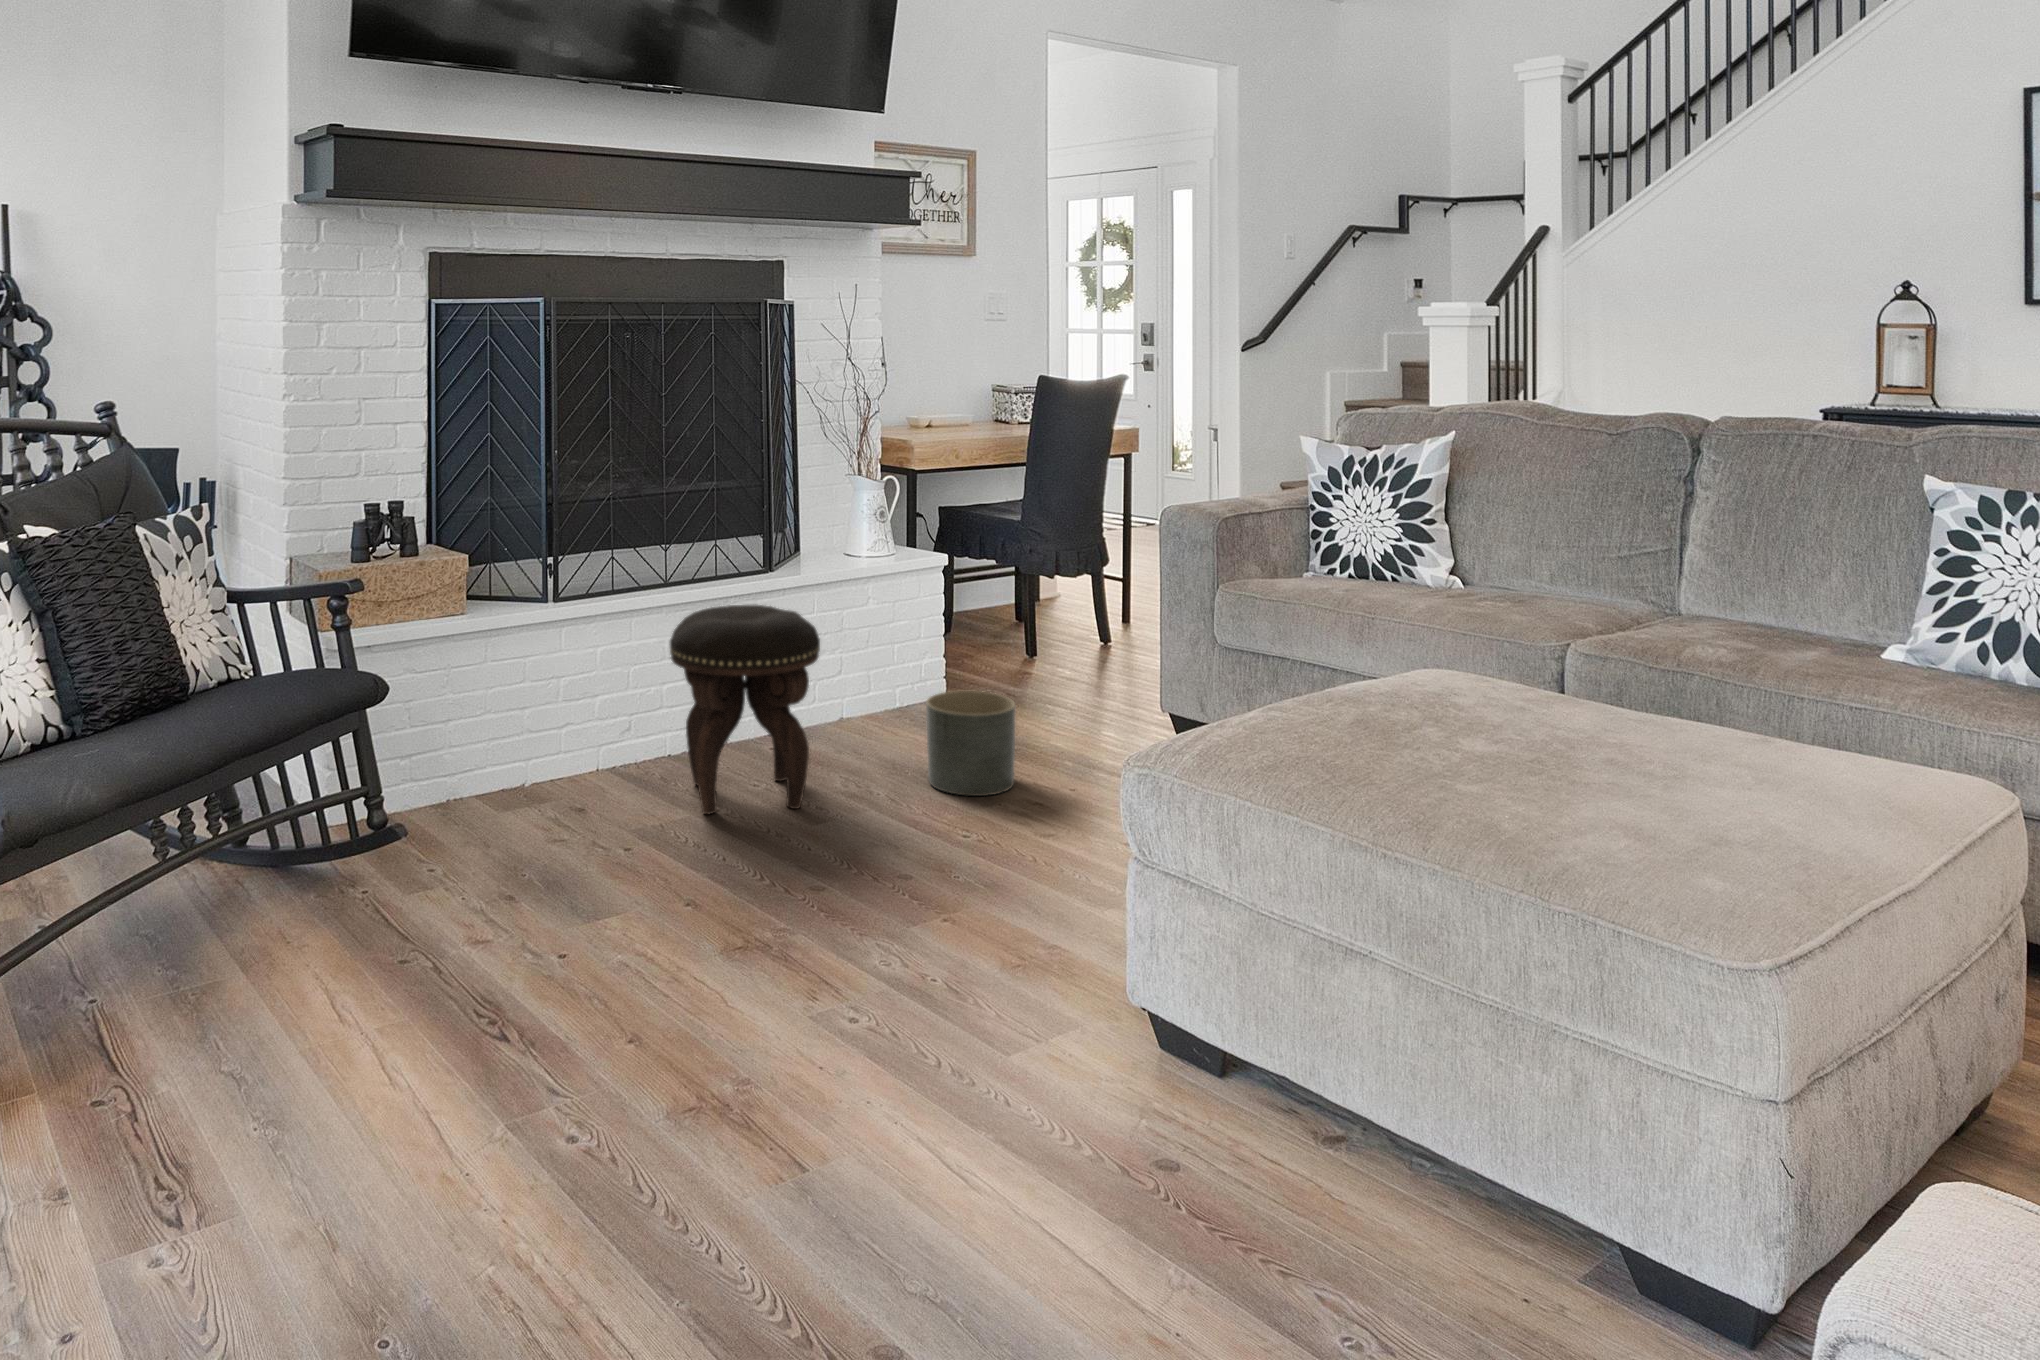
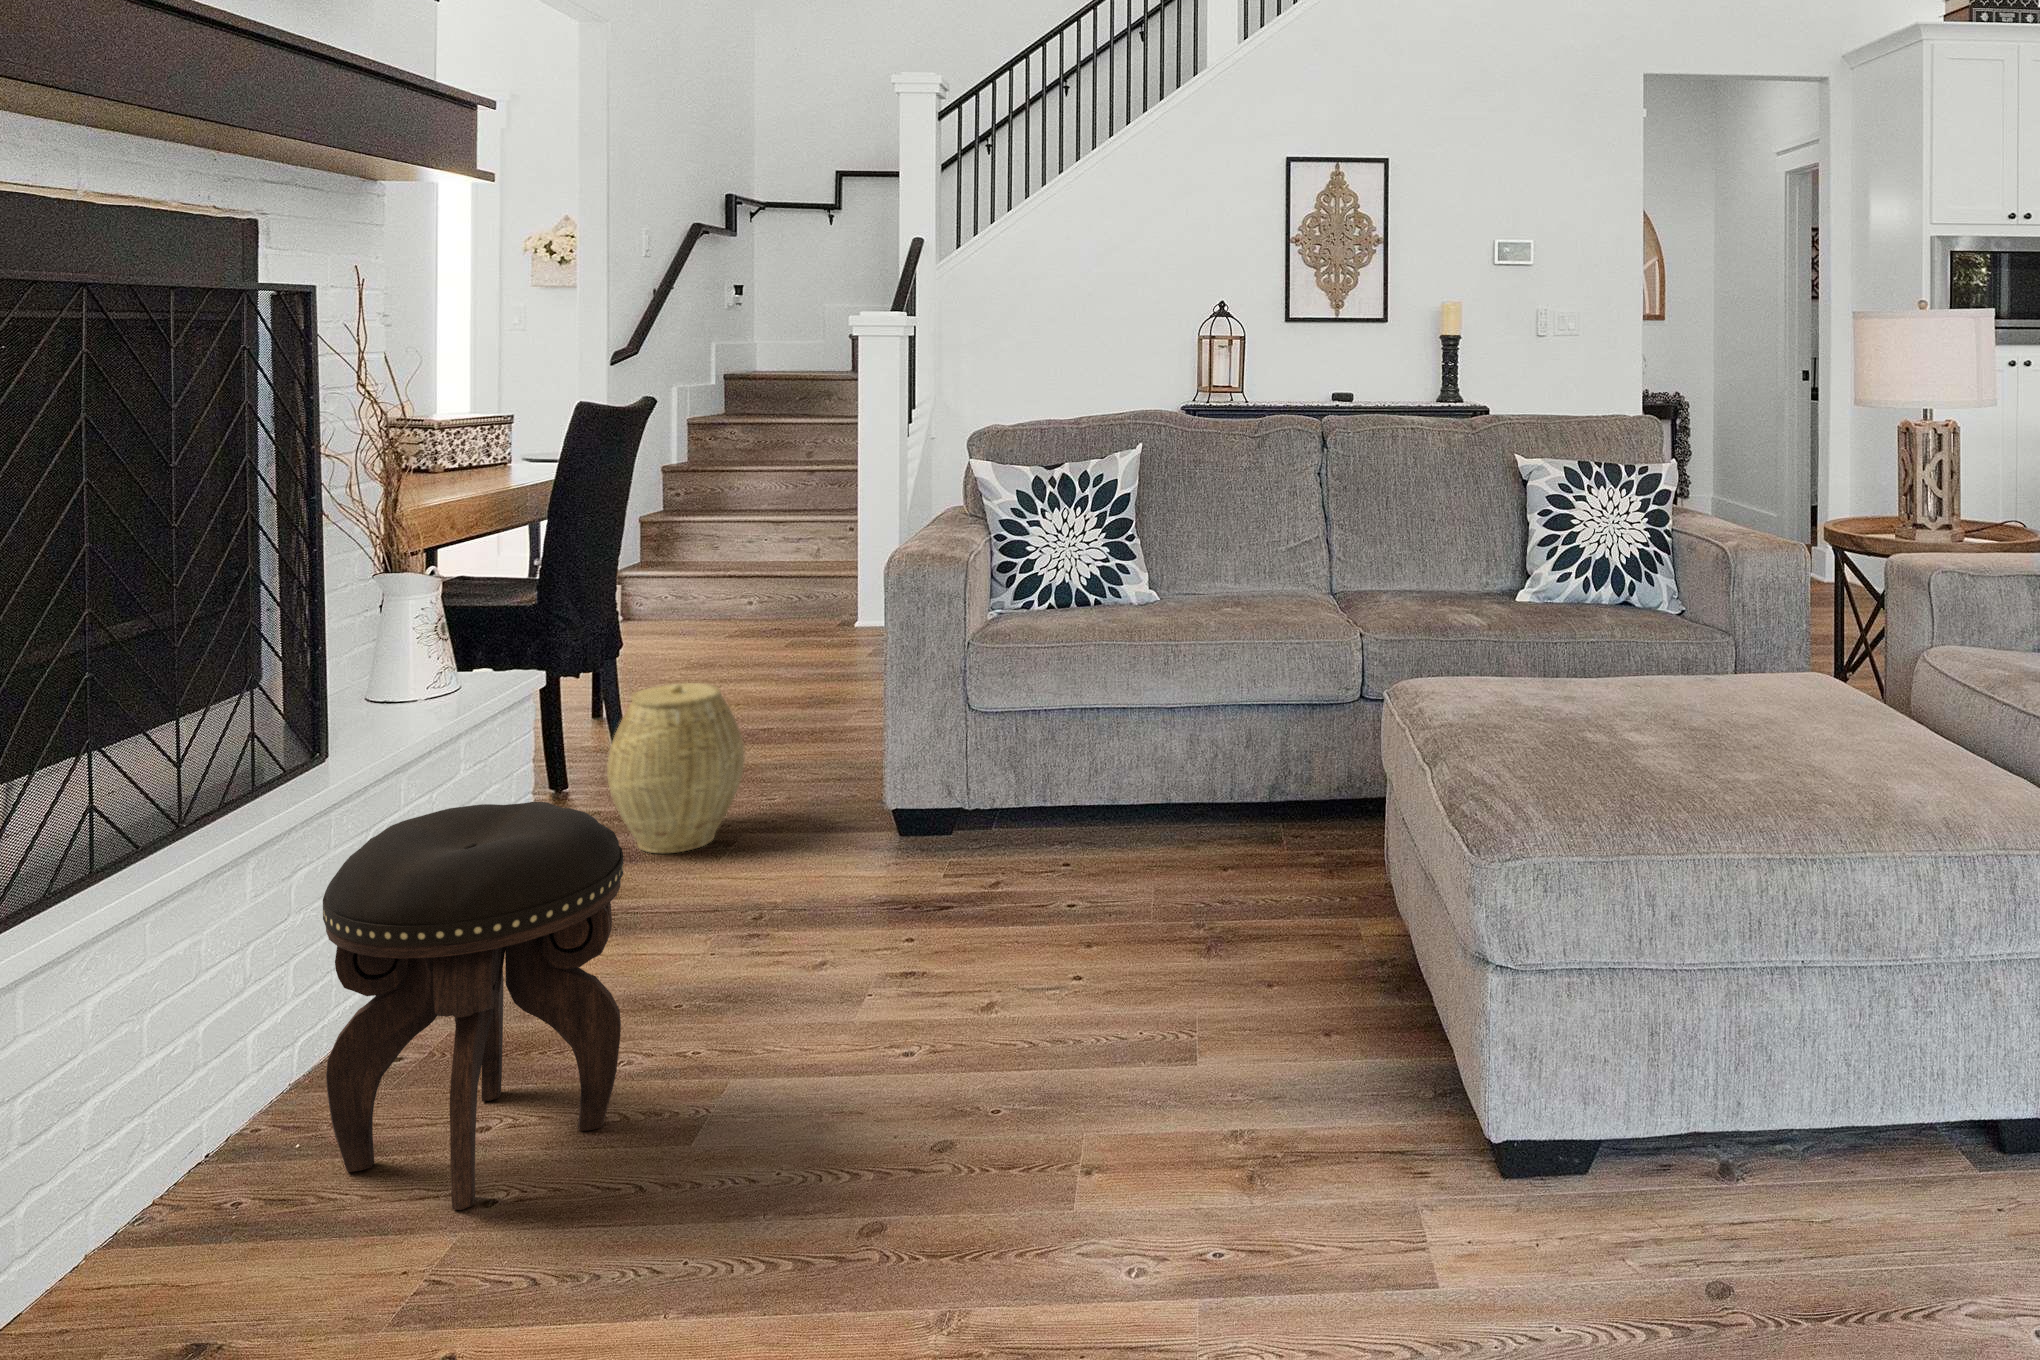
woven basket: none [1004,584,1099,706] -> present [607,683,745,853]
planter: present [926,691,1015,796] -> none [705,845,839,1008]

